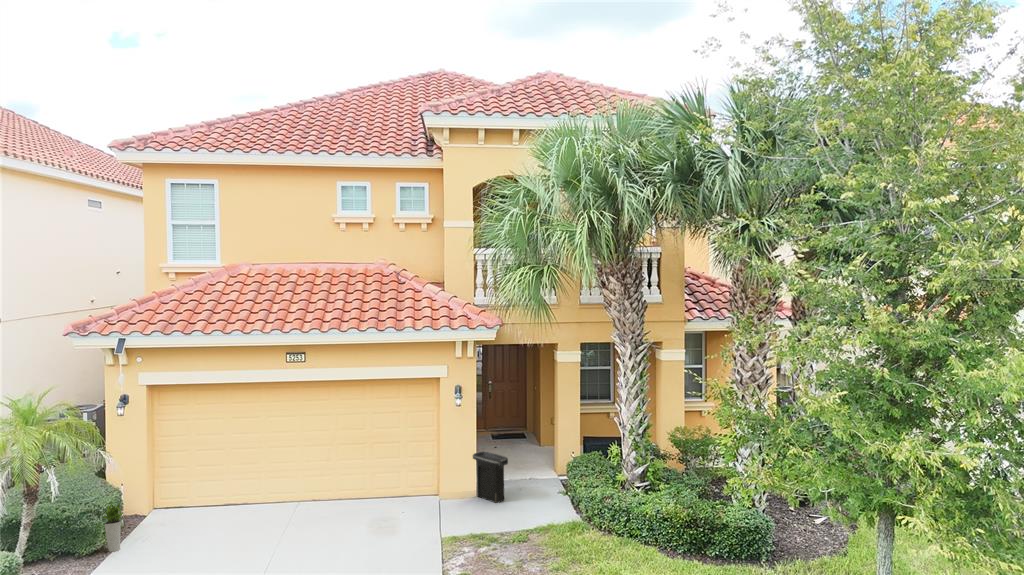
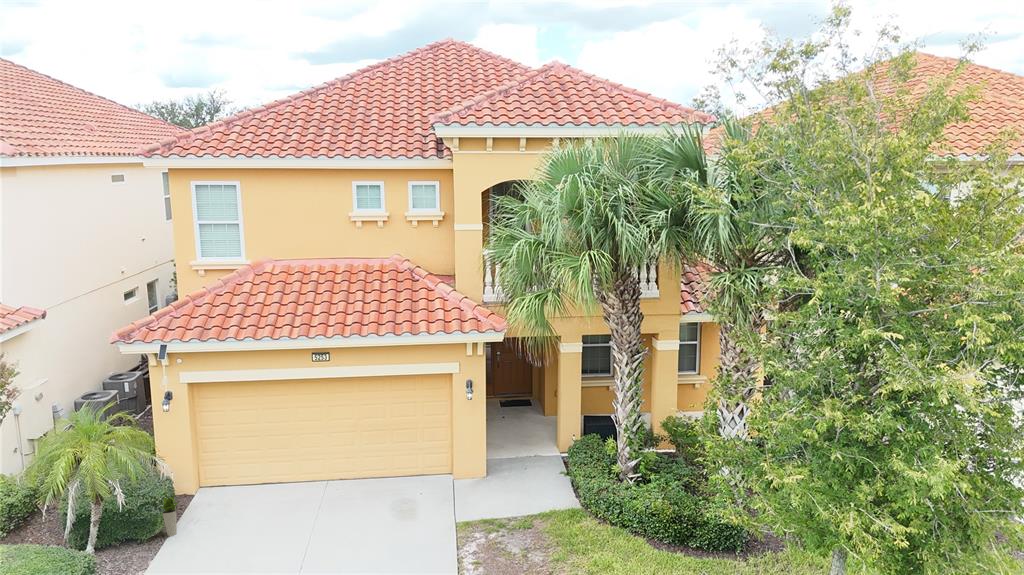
trash can: present [473,451,508,503] -> none [483,440,515,488]

